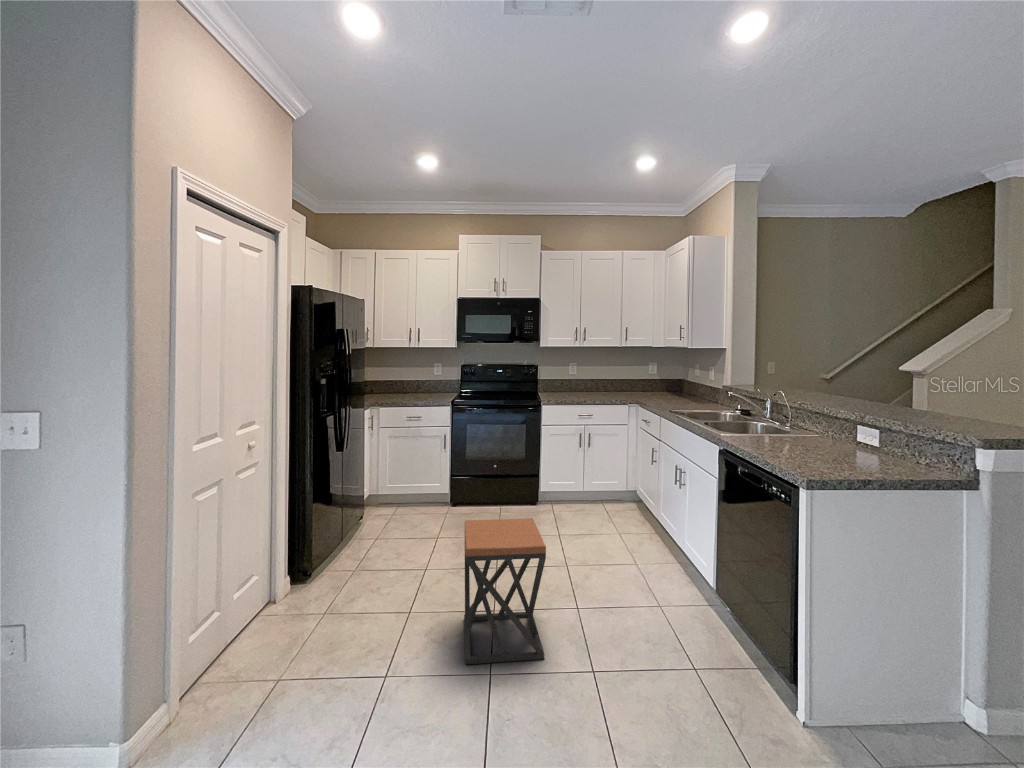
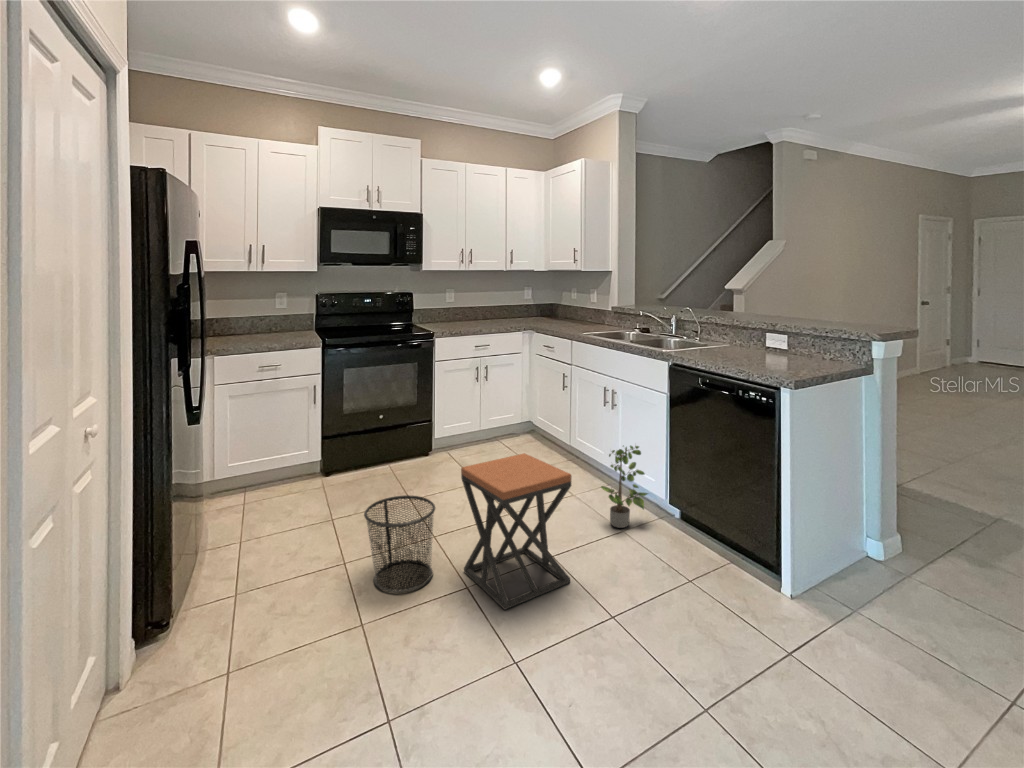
potted plant: none [626,529,682,620] -> present [601,446,648,528]
waste bin: none [386,536,446,623] -> present [364,495,435,593]

